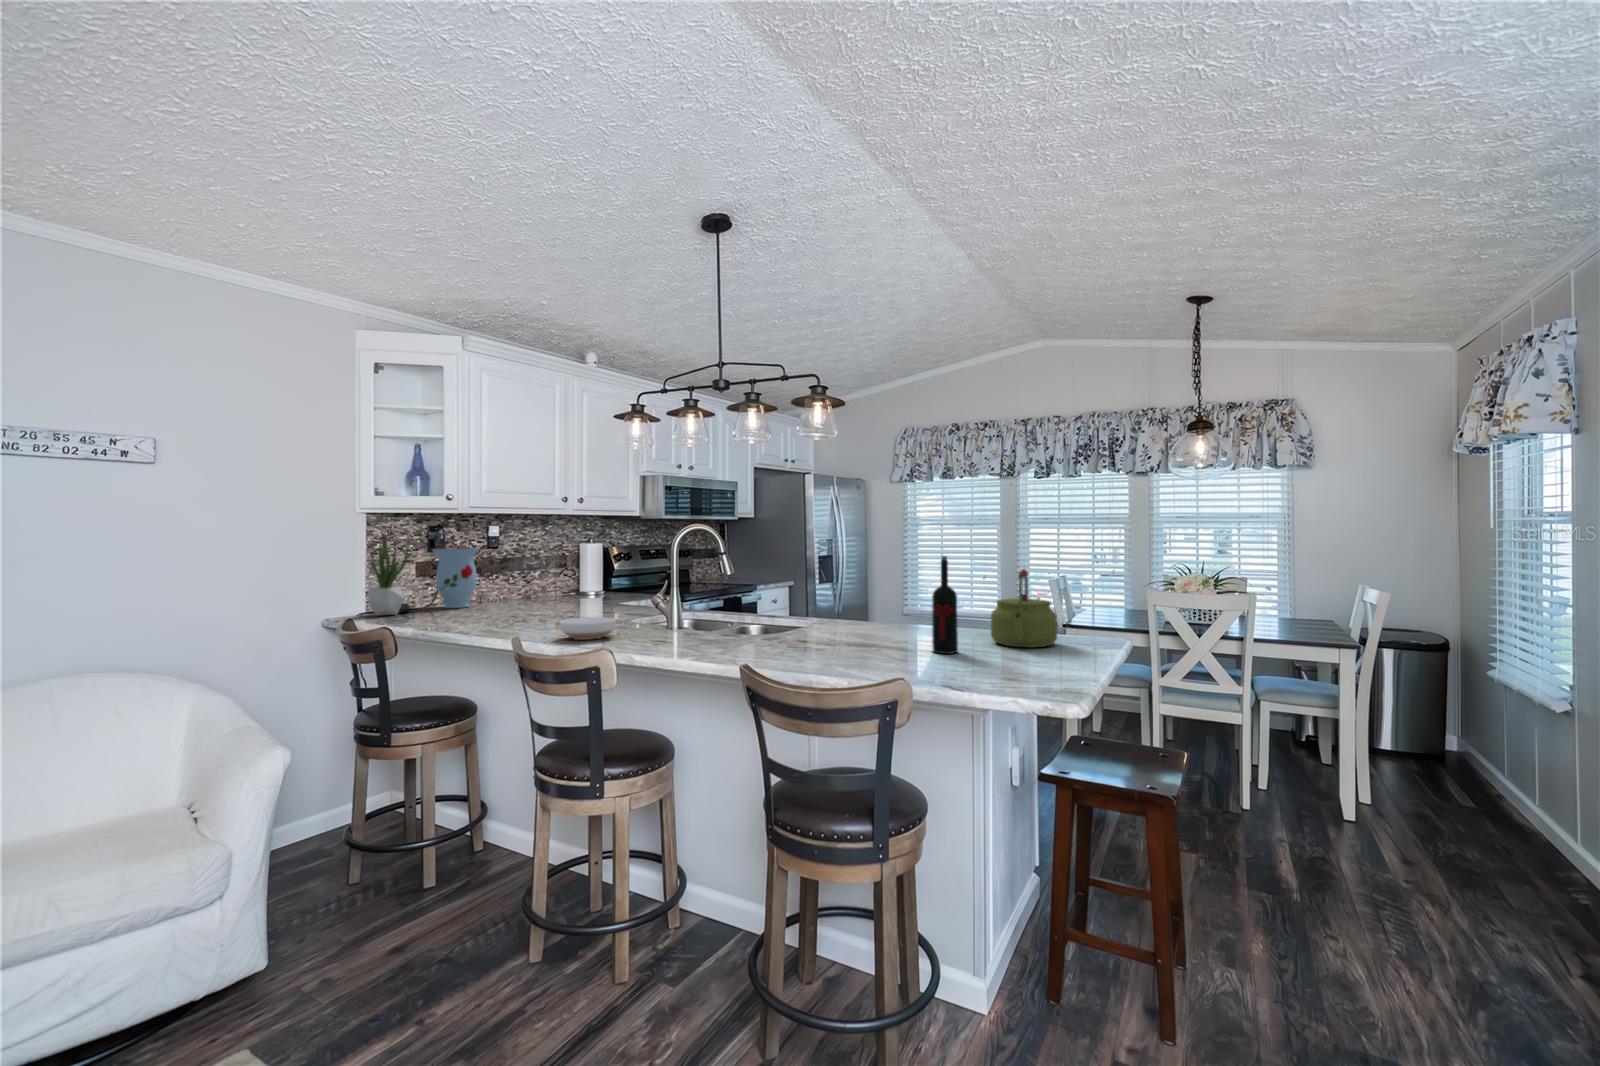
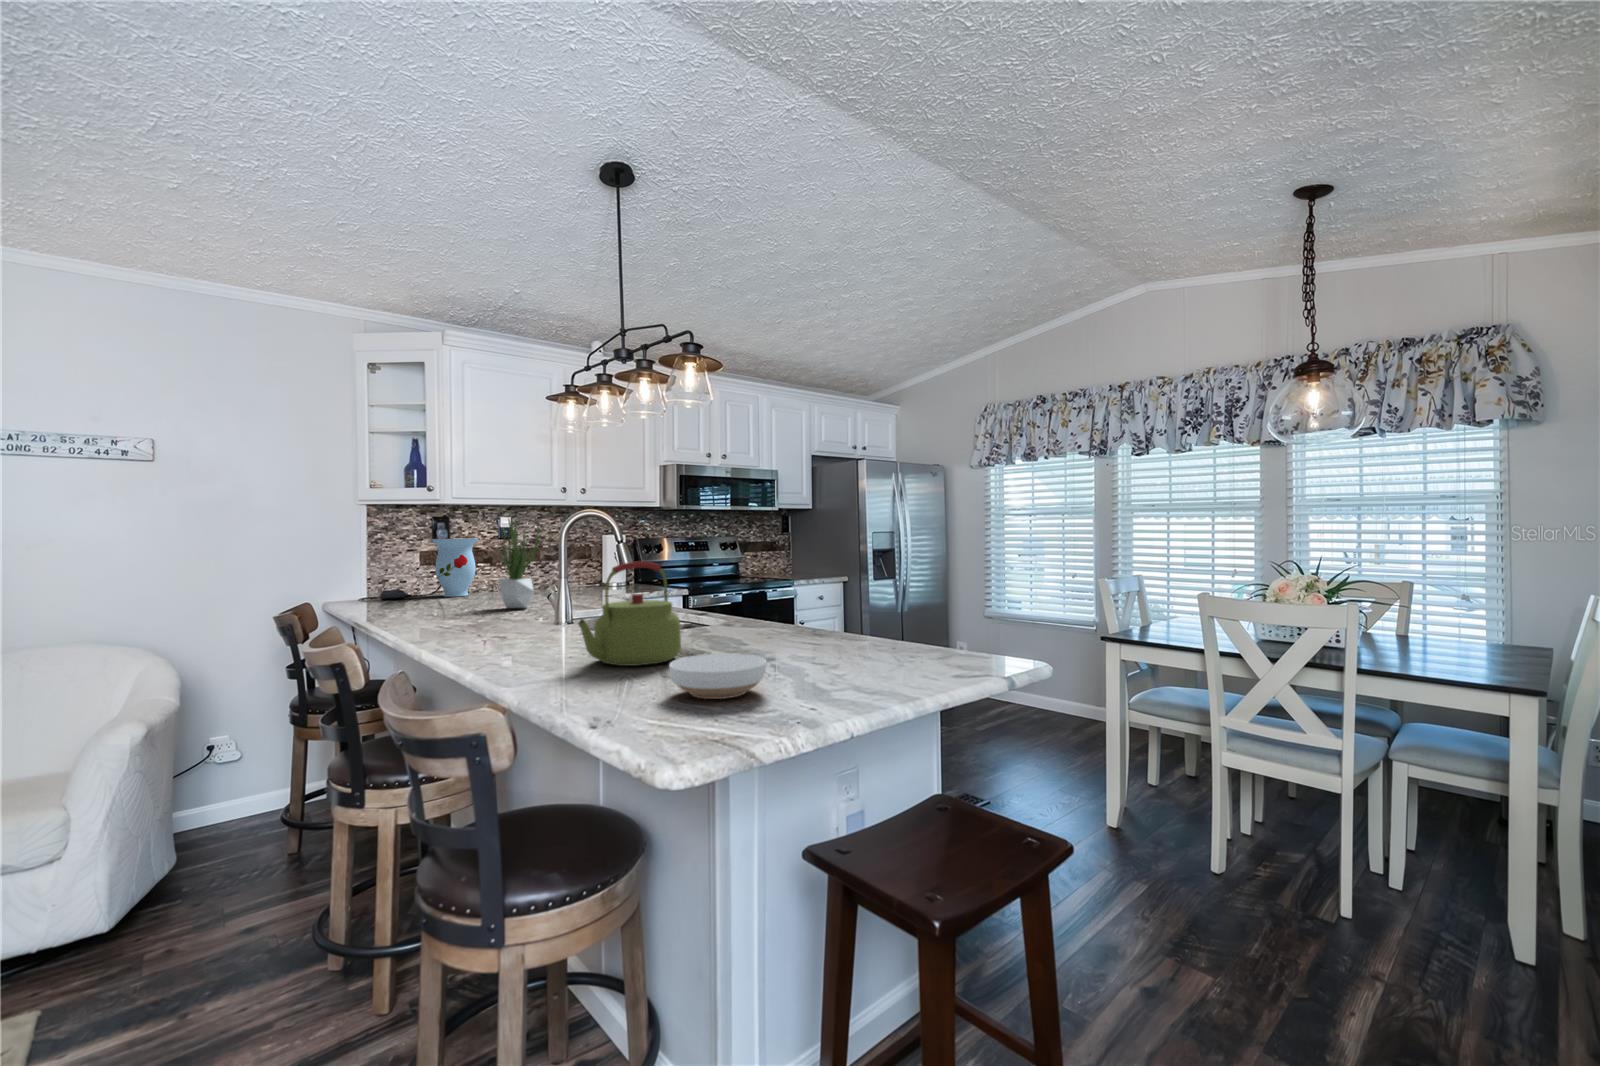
potted plant: present [368,529,410,615] -> present [499,519,540,608]
wine bottle: present [932,556,958,654] -> none [738,541,774,666]
kettle: present [991,569,1057,647] -> present [578,561,681,666]
bowl: present [560,617,616,640] -> present [669,654,766,699]

